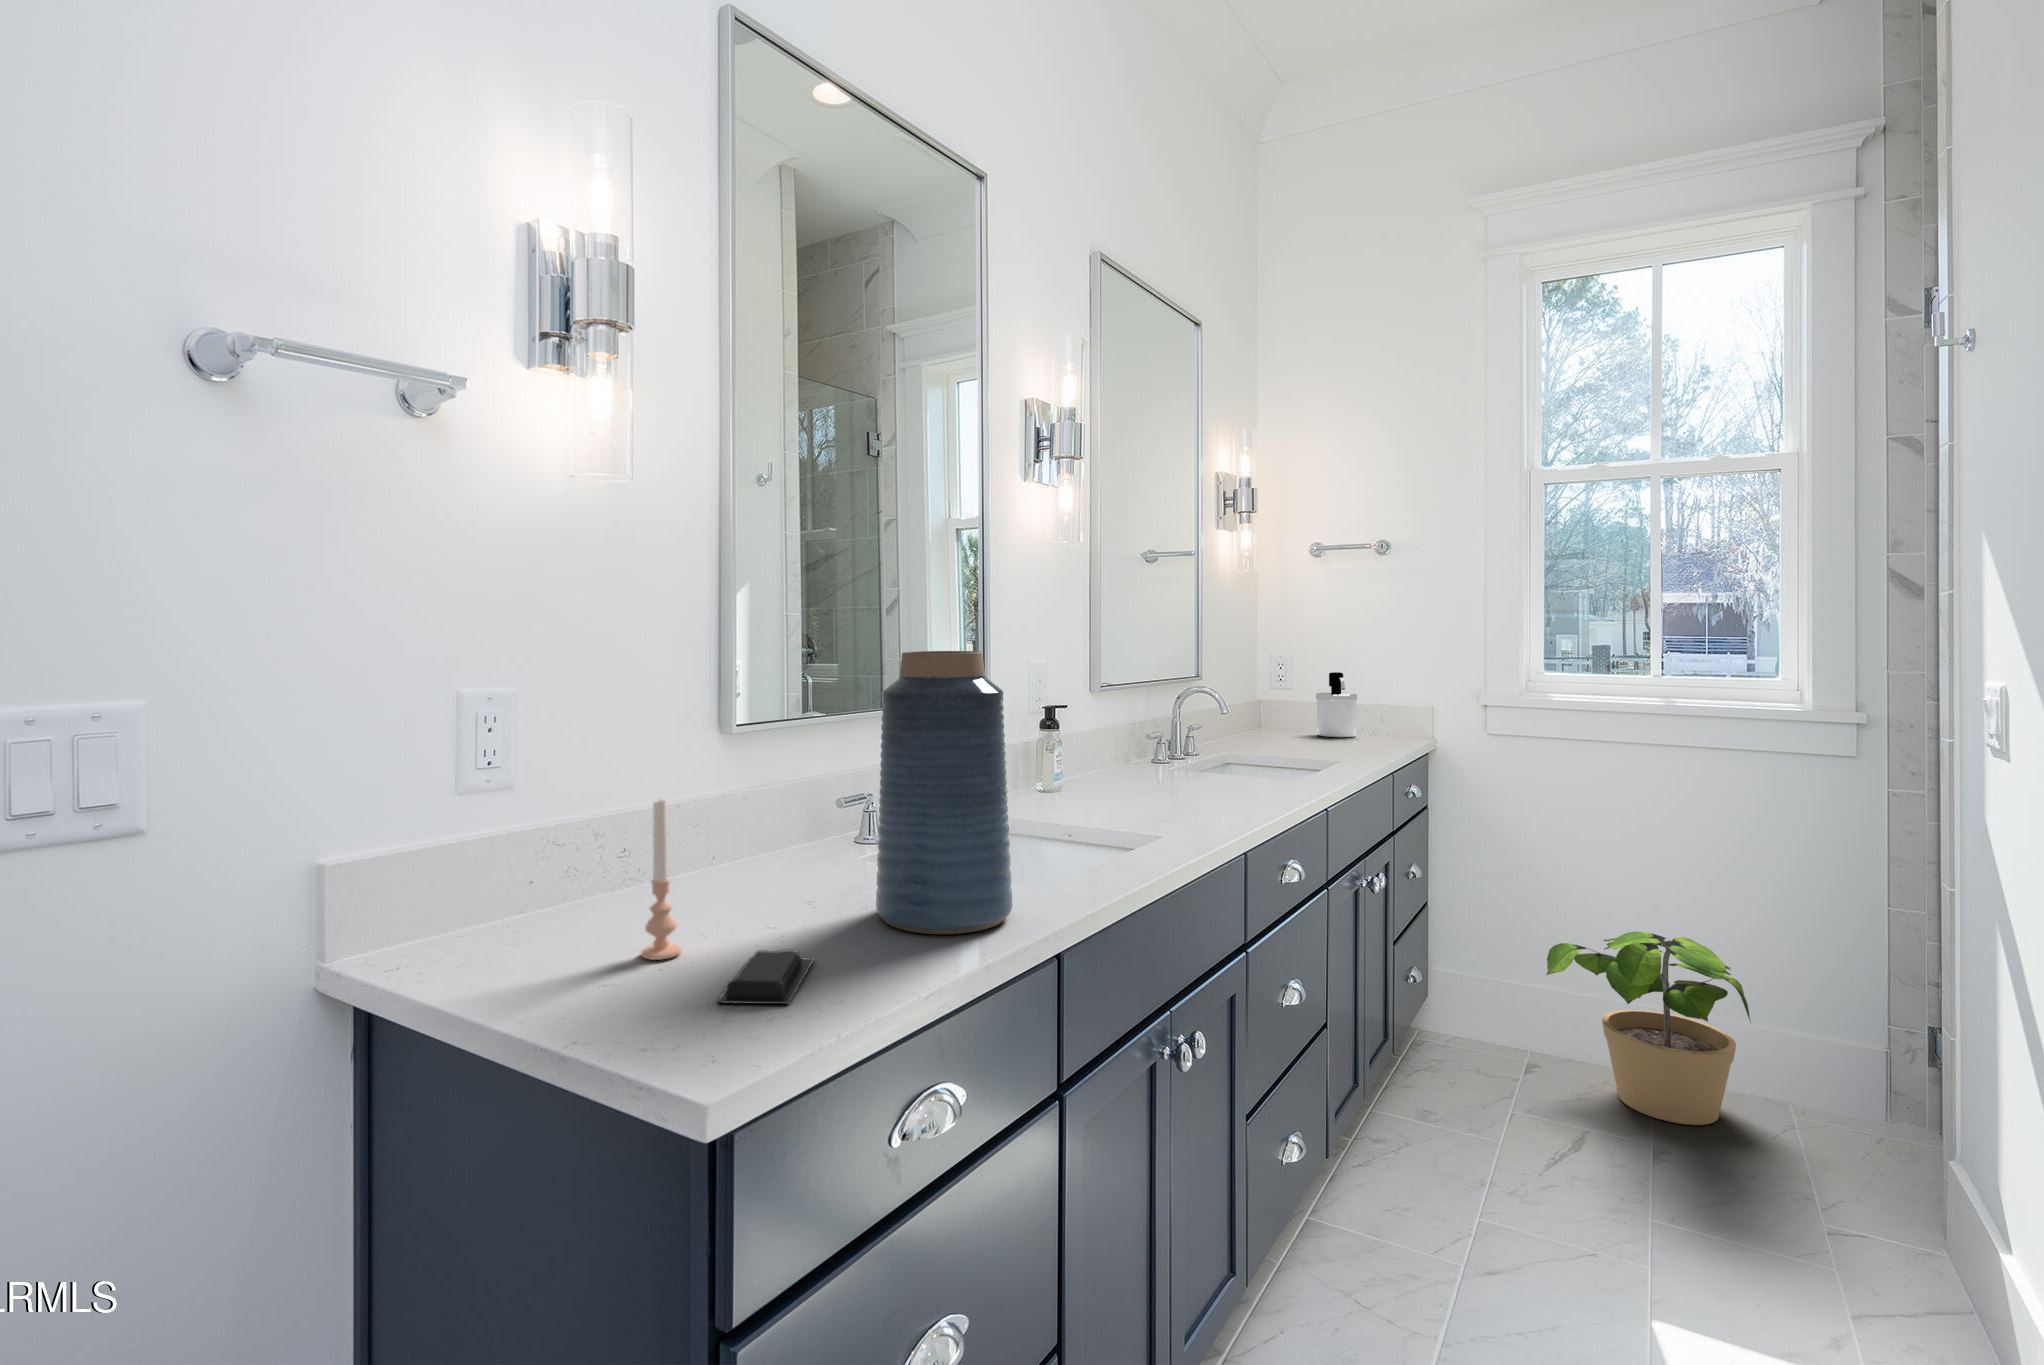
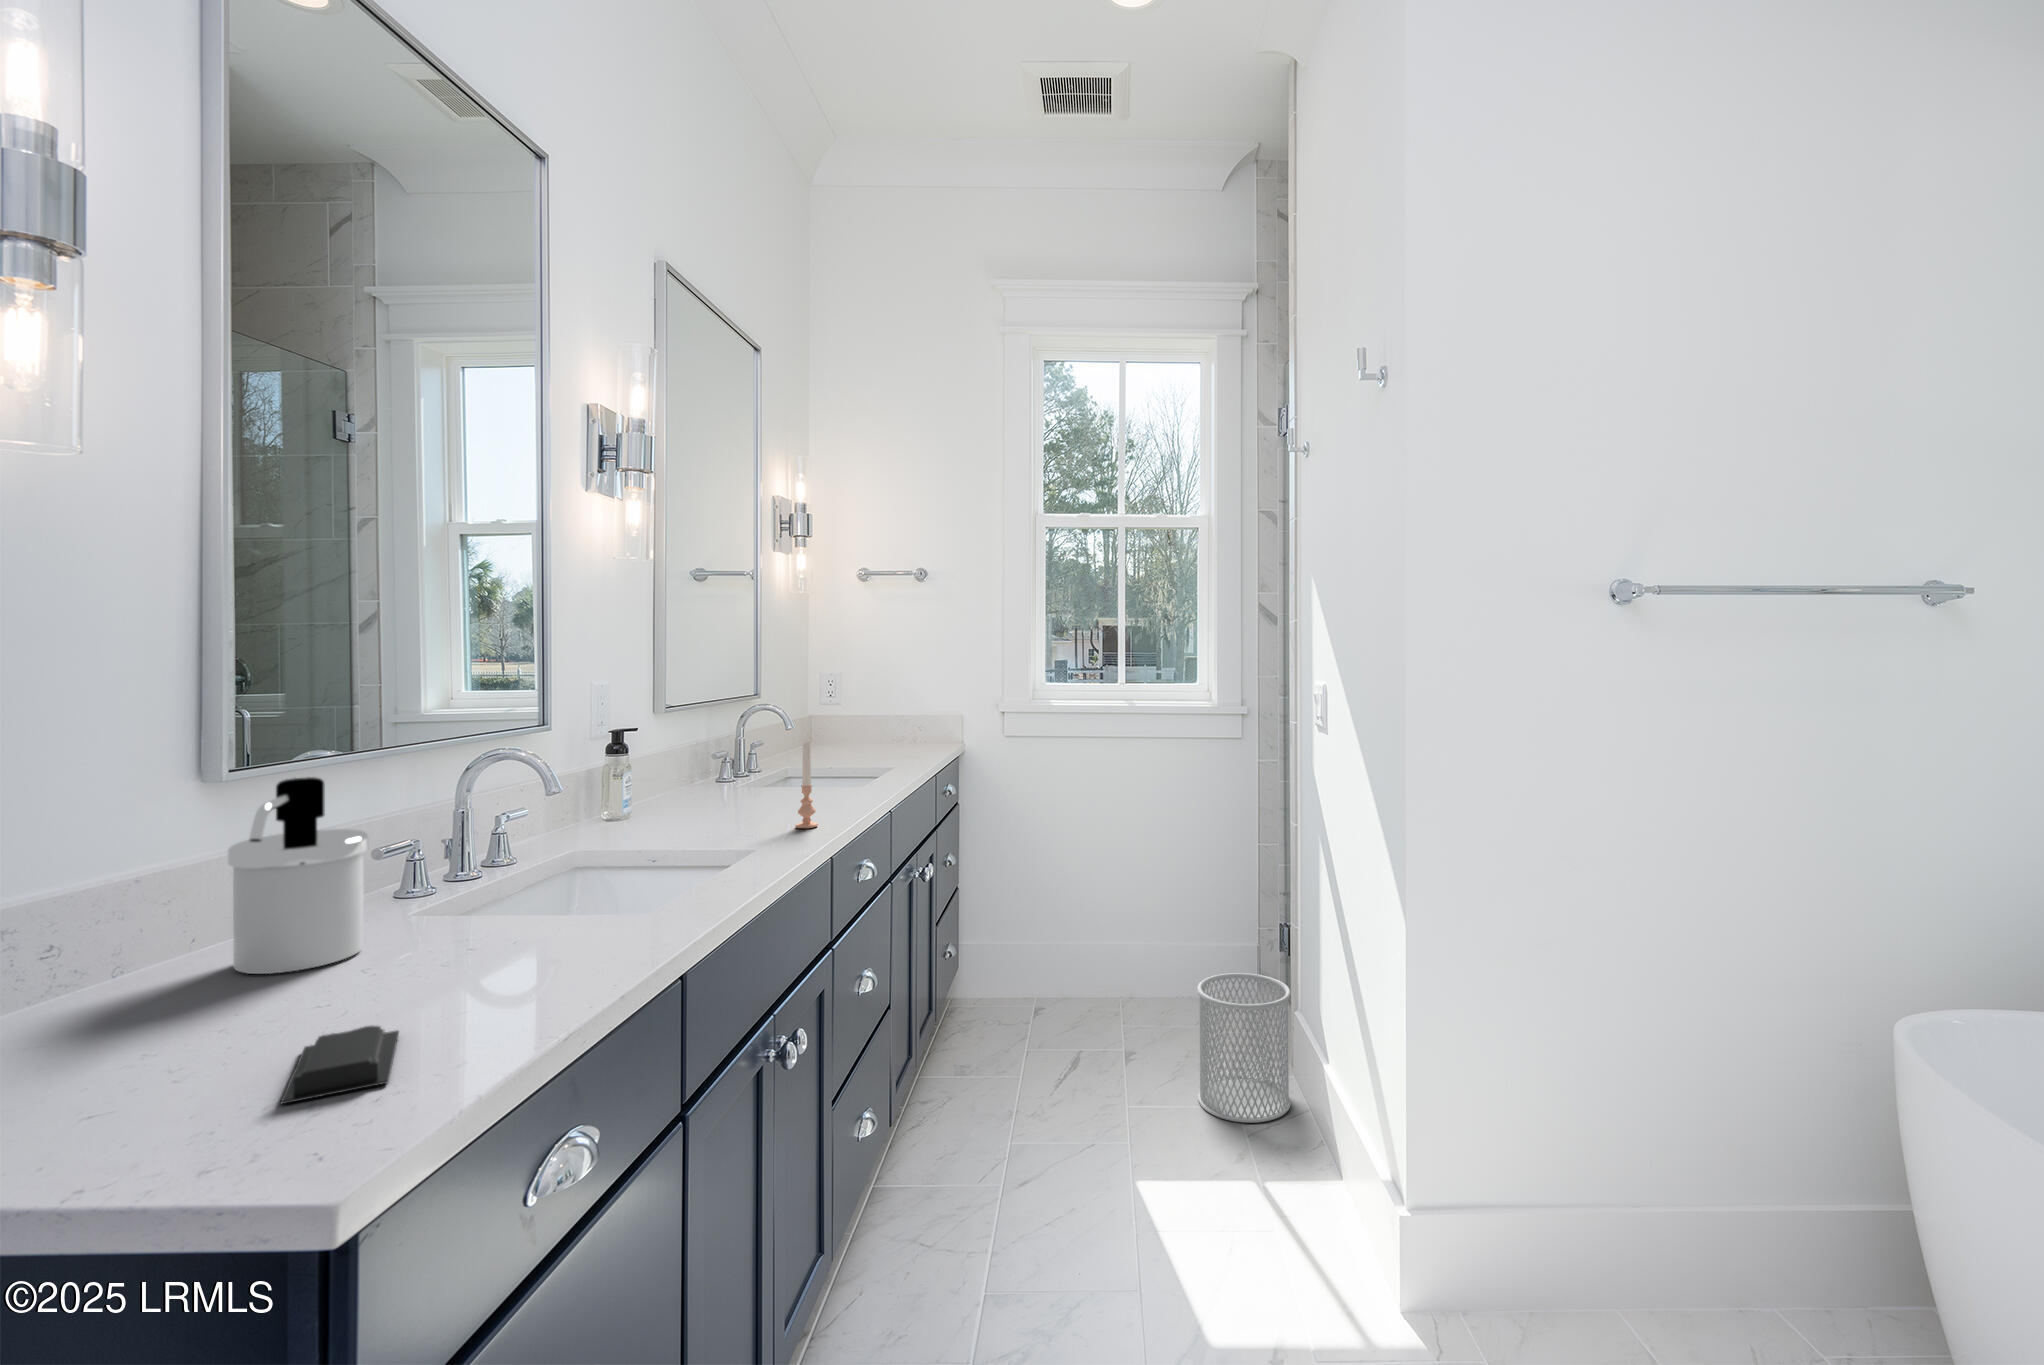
vase: present [876,651,1013,934] -> none [460,674,628,982]
soap dispenser: present [1316,672,1357,737] -> present [228,777,368,974]
candle: present [641,800,681,960] -> present [795,740,818,828]
potted plant: present [1546,932,1751,1125] -> none [1054,883,1185,1028]
wastebasket: none [1766,1083,1943,1314] -> present [1197,973,1291,1123]

